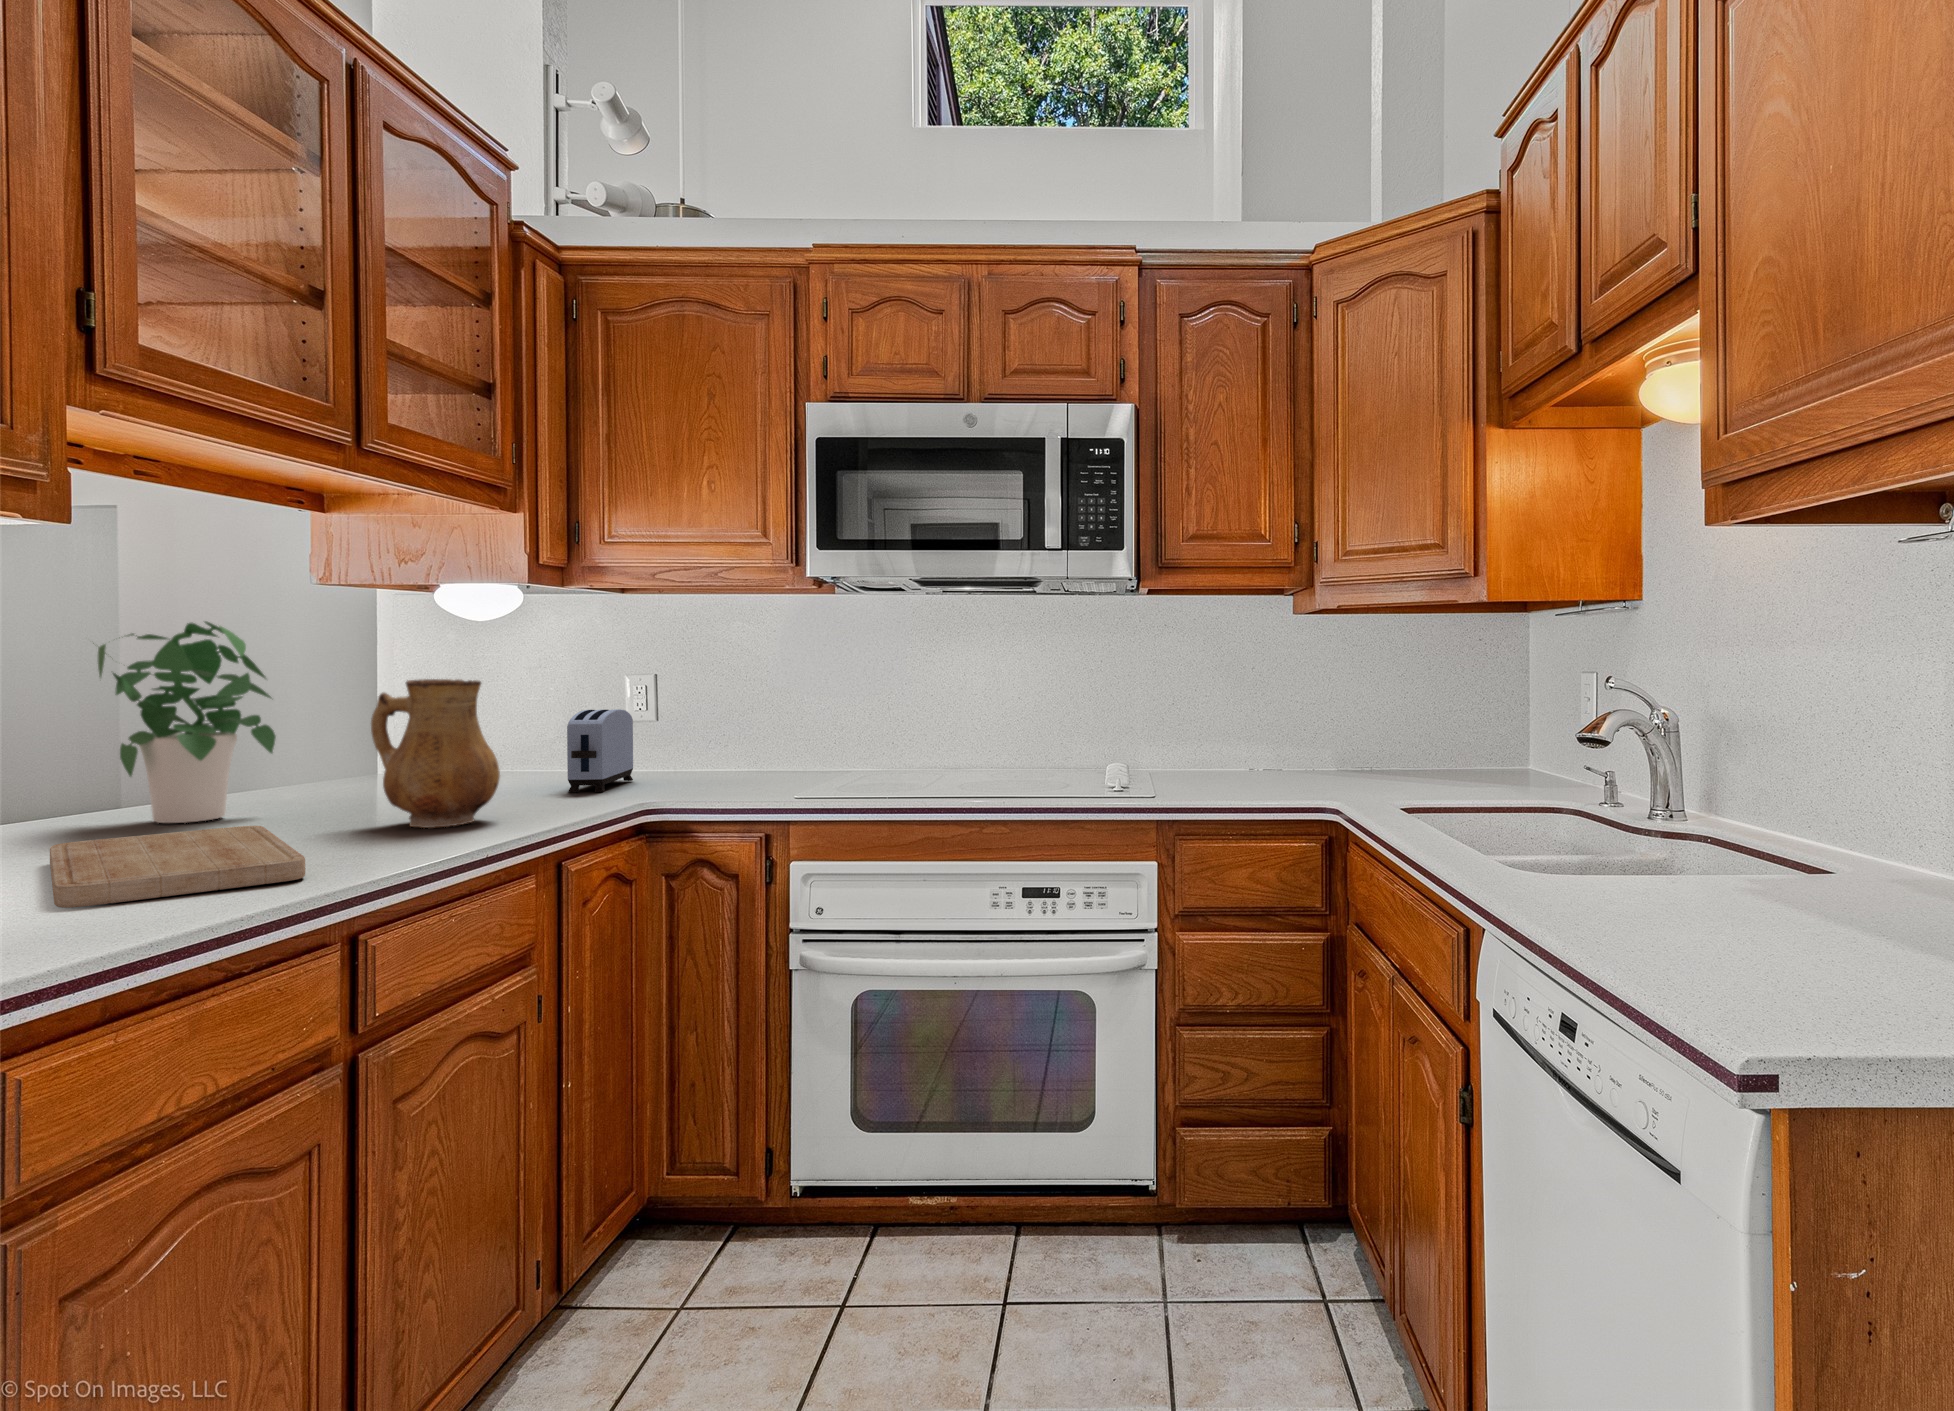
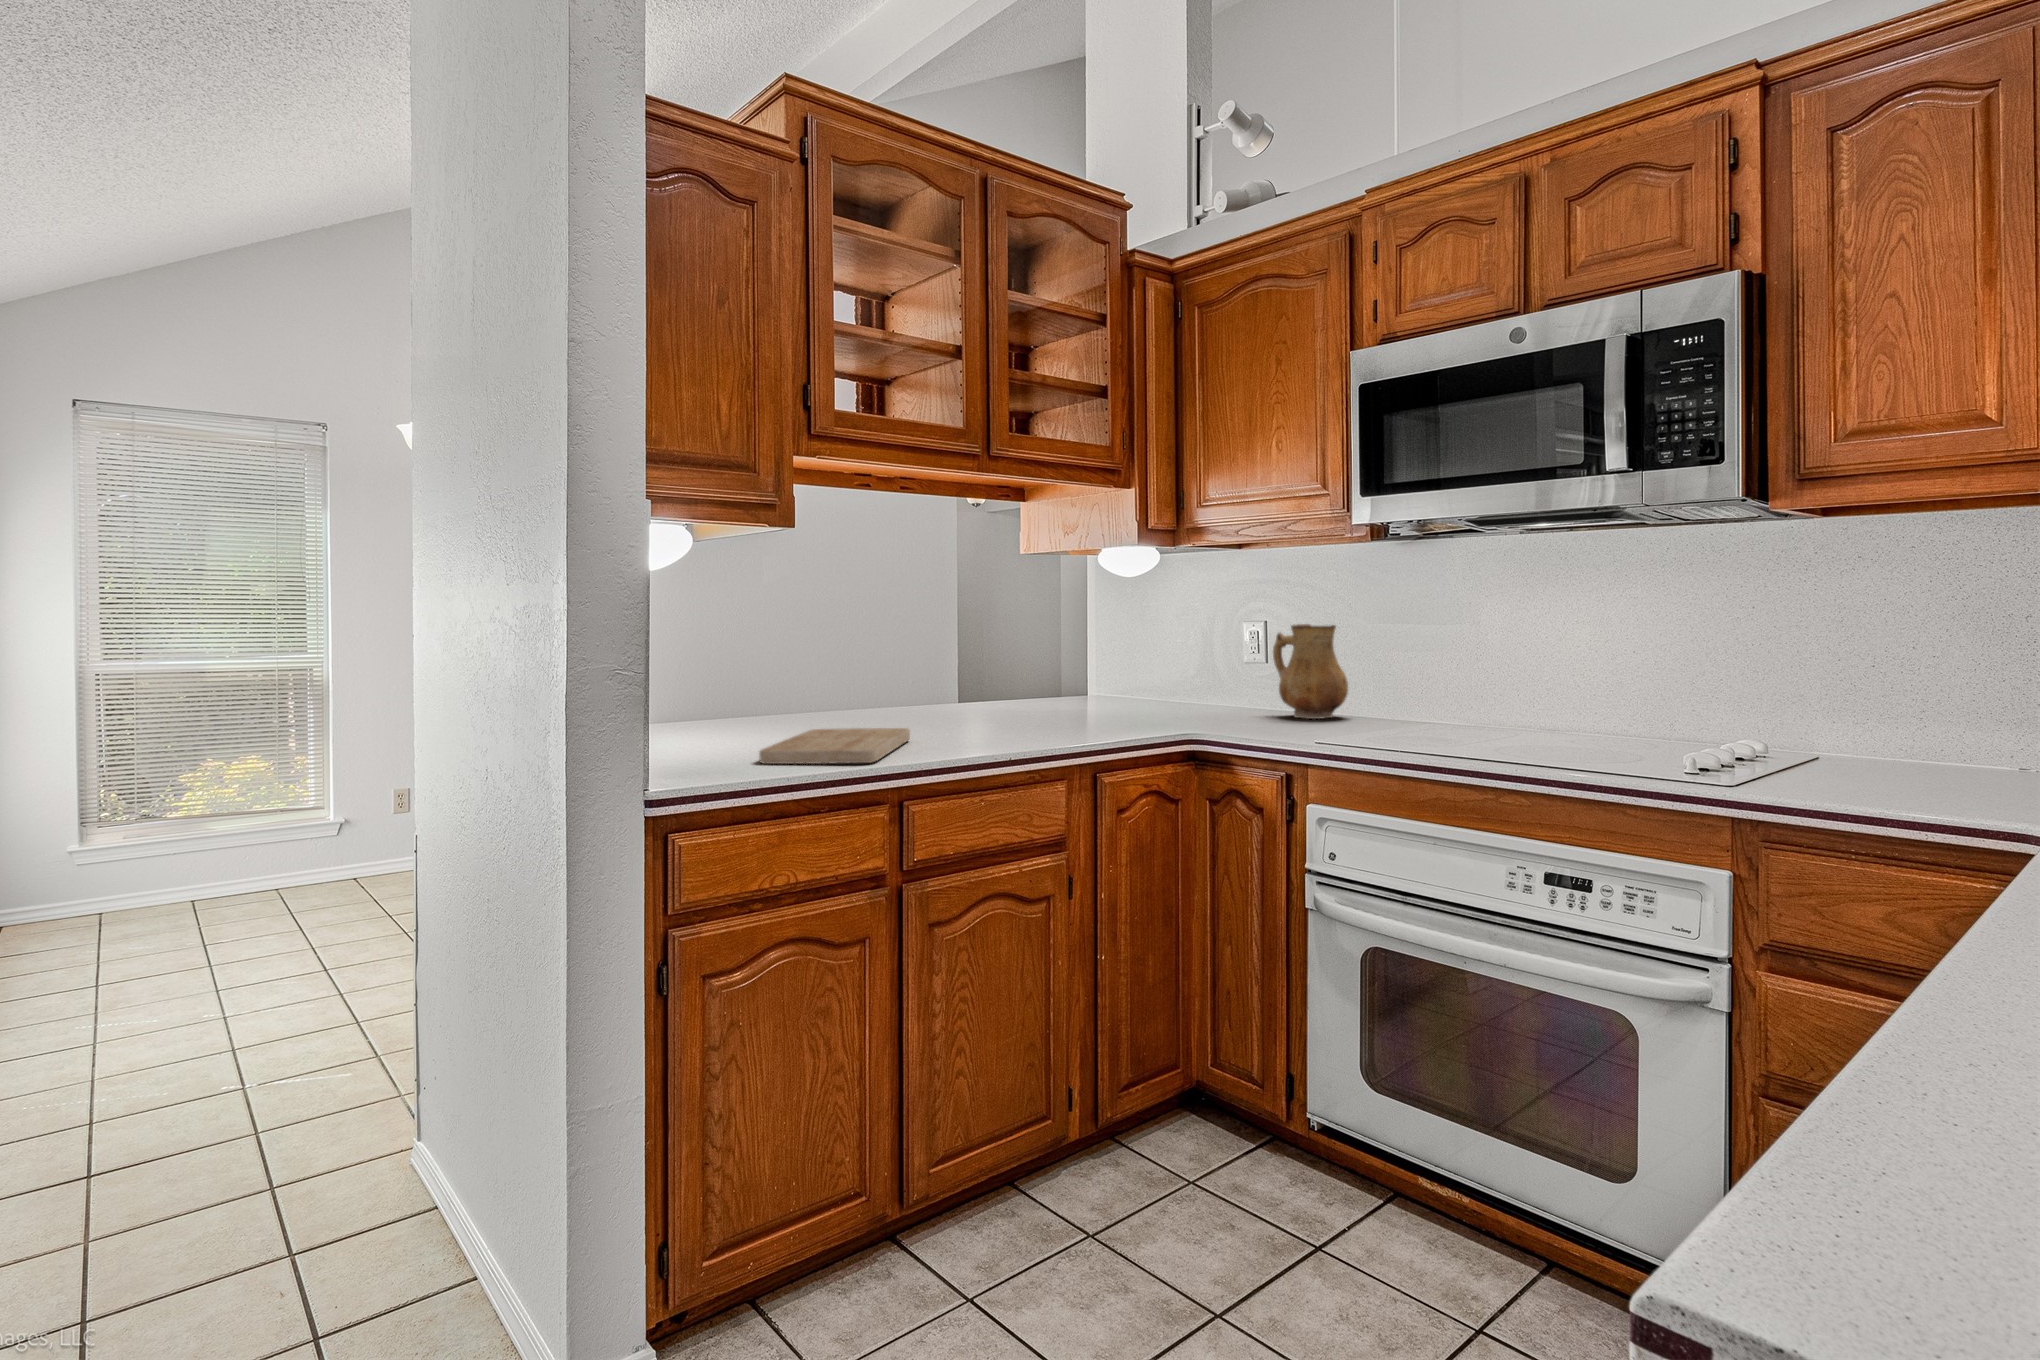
potted plant: present [93,621,276,823] -> none [864,592,962,724]
ceramic pitcher: present [371,679,500,828] -> present [1273,624,1348,719]
toaster: present [567,709,633,792] -> none [1157,656,1232,727]

